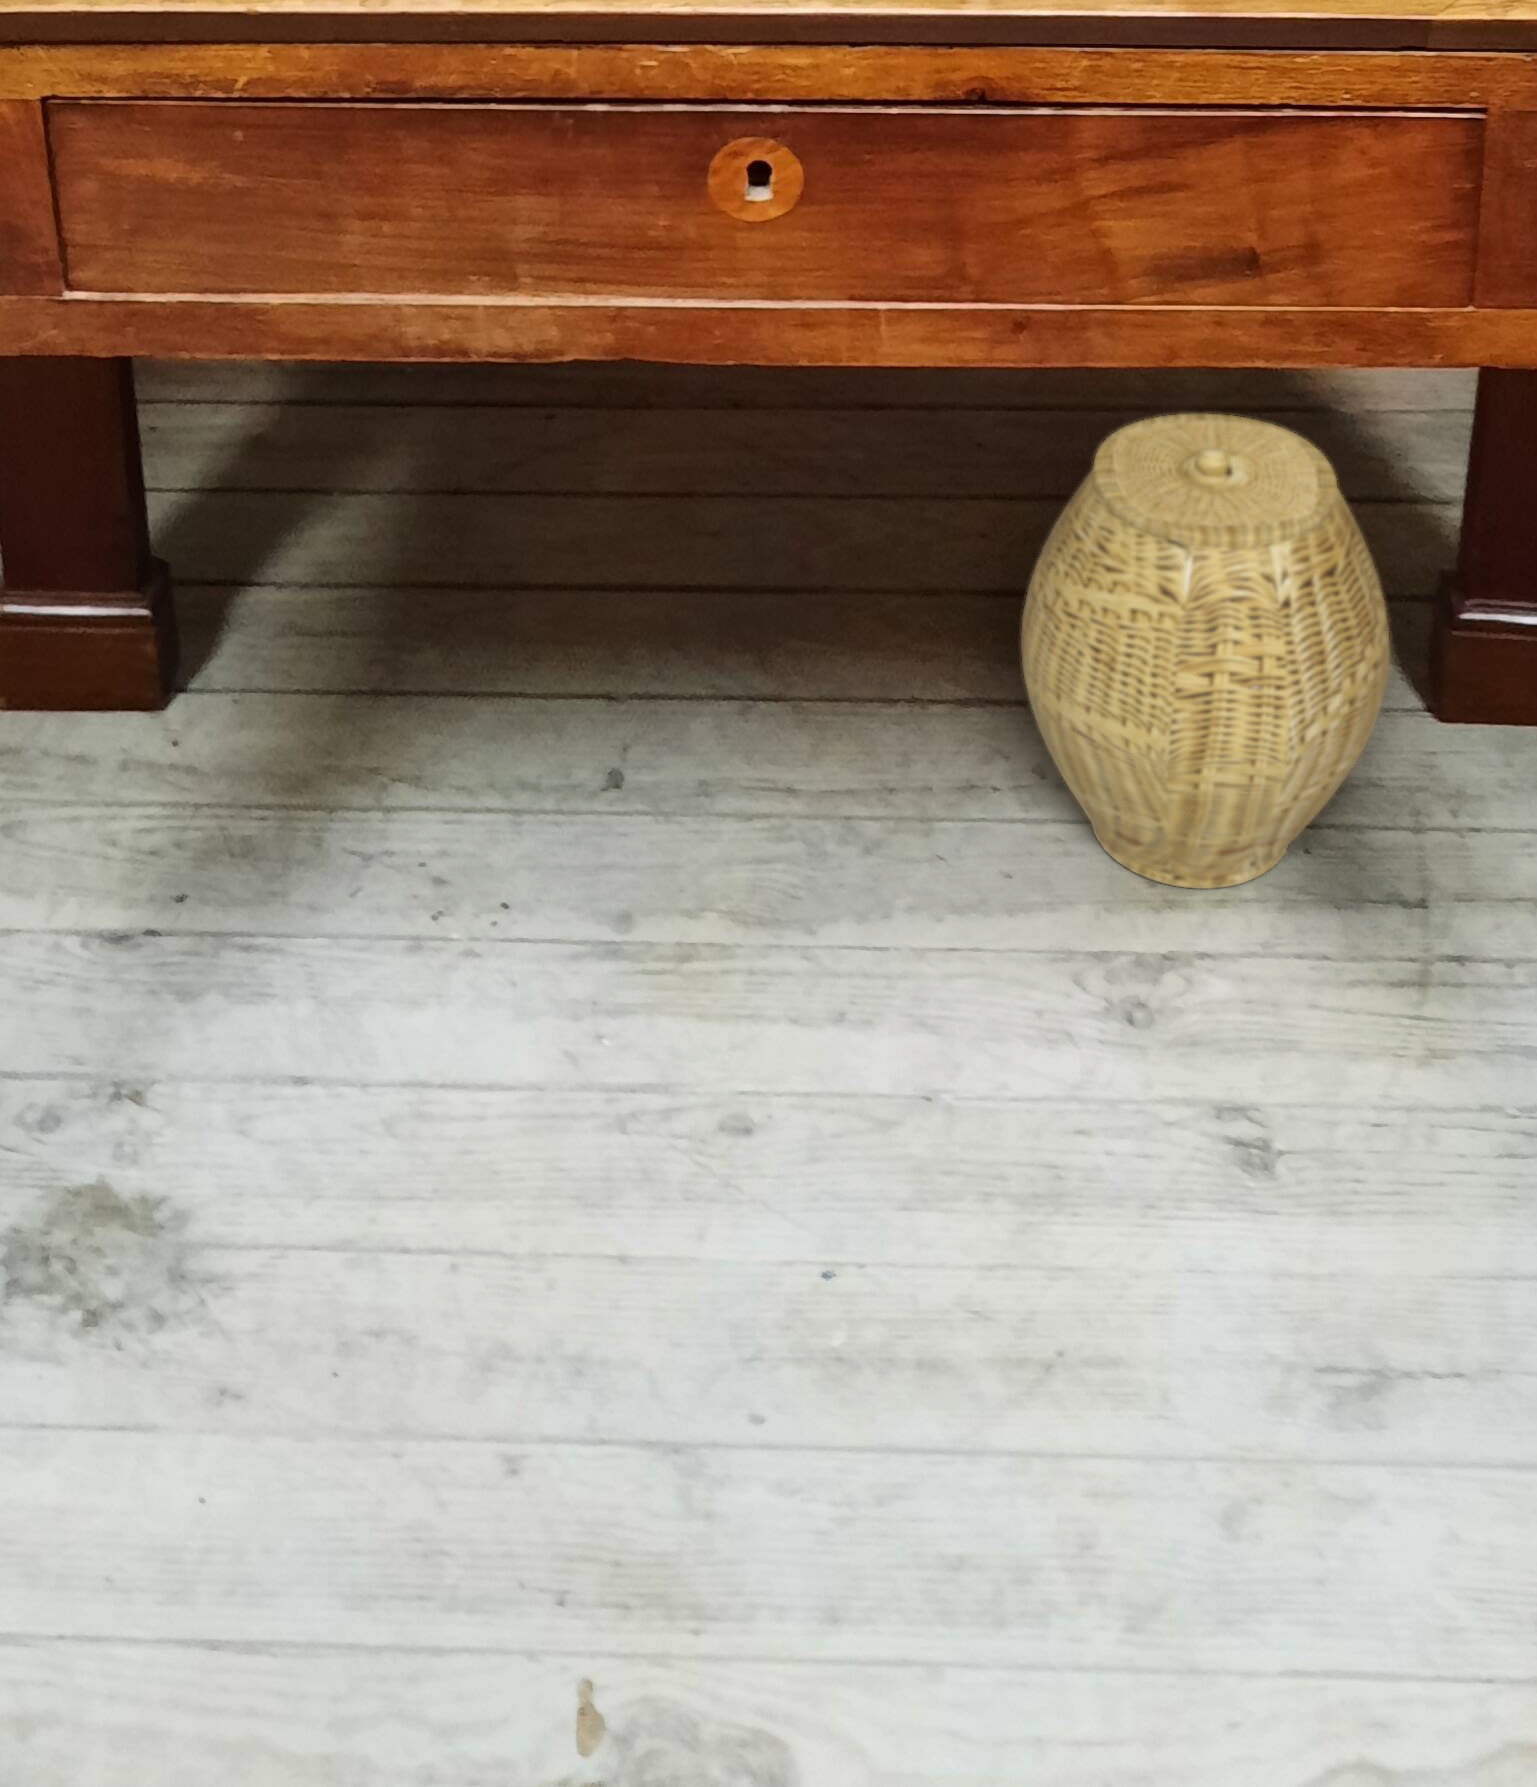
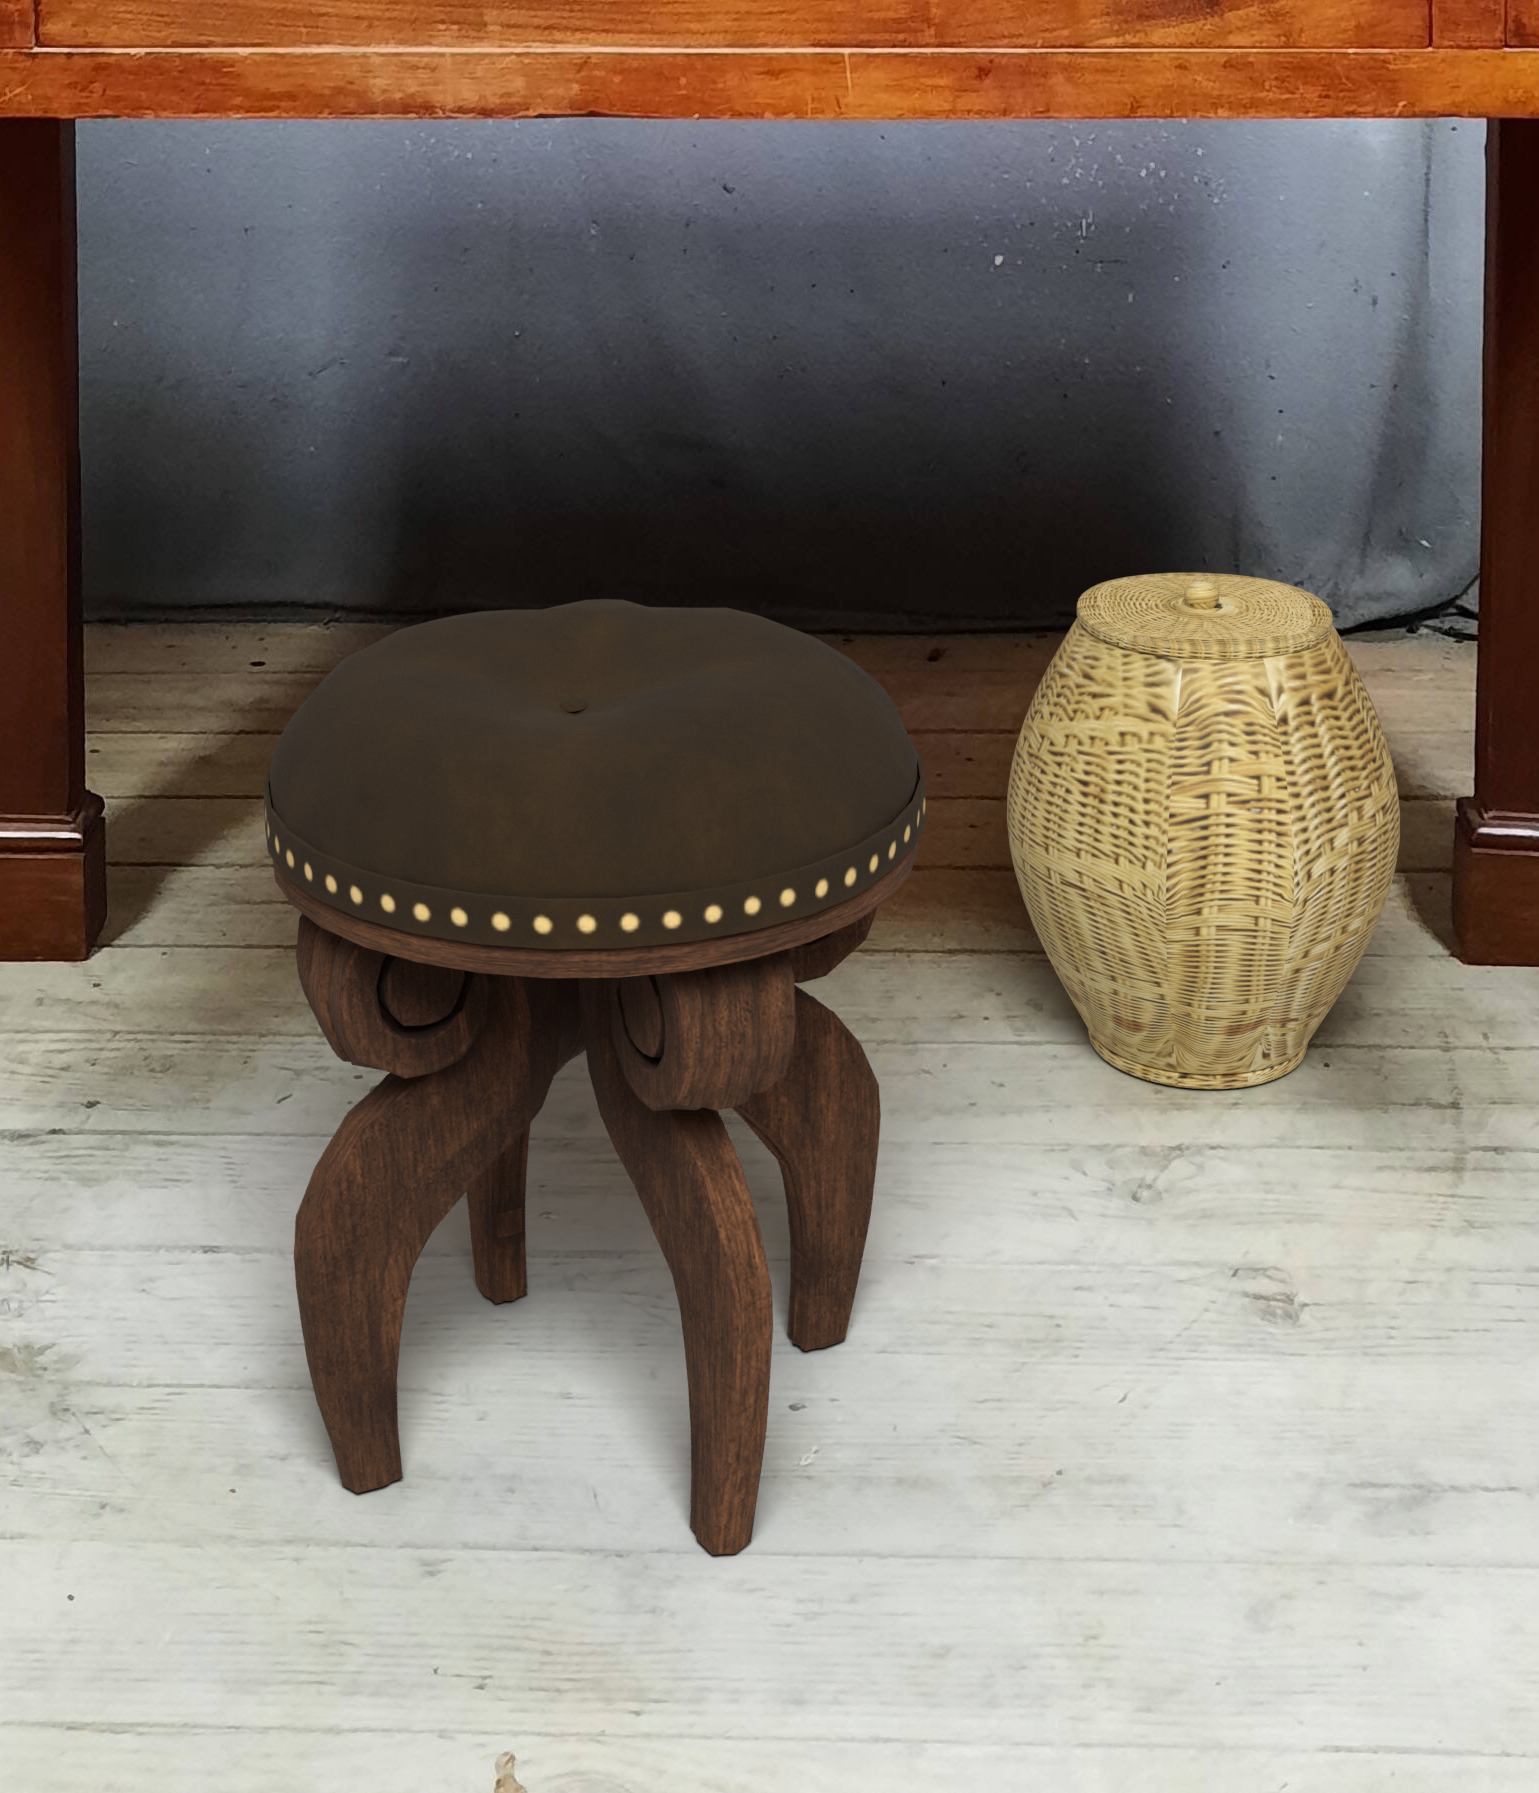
footstool: none [336,598,955,1464] -> present [263,599,926,1555]

